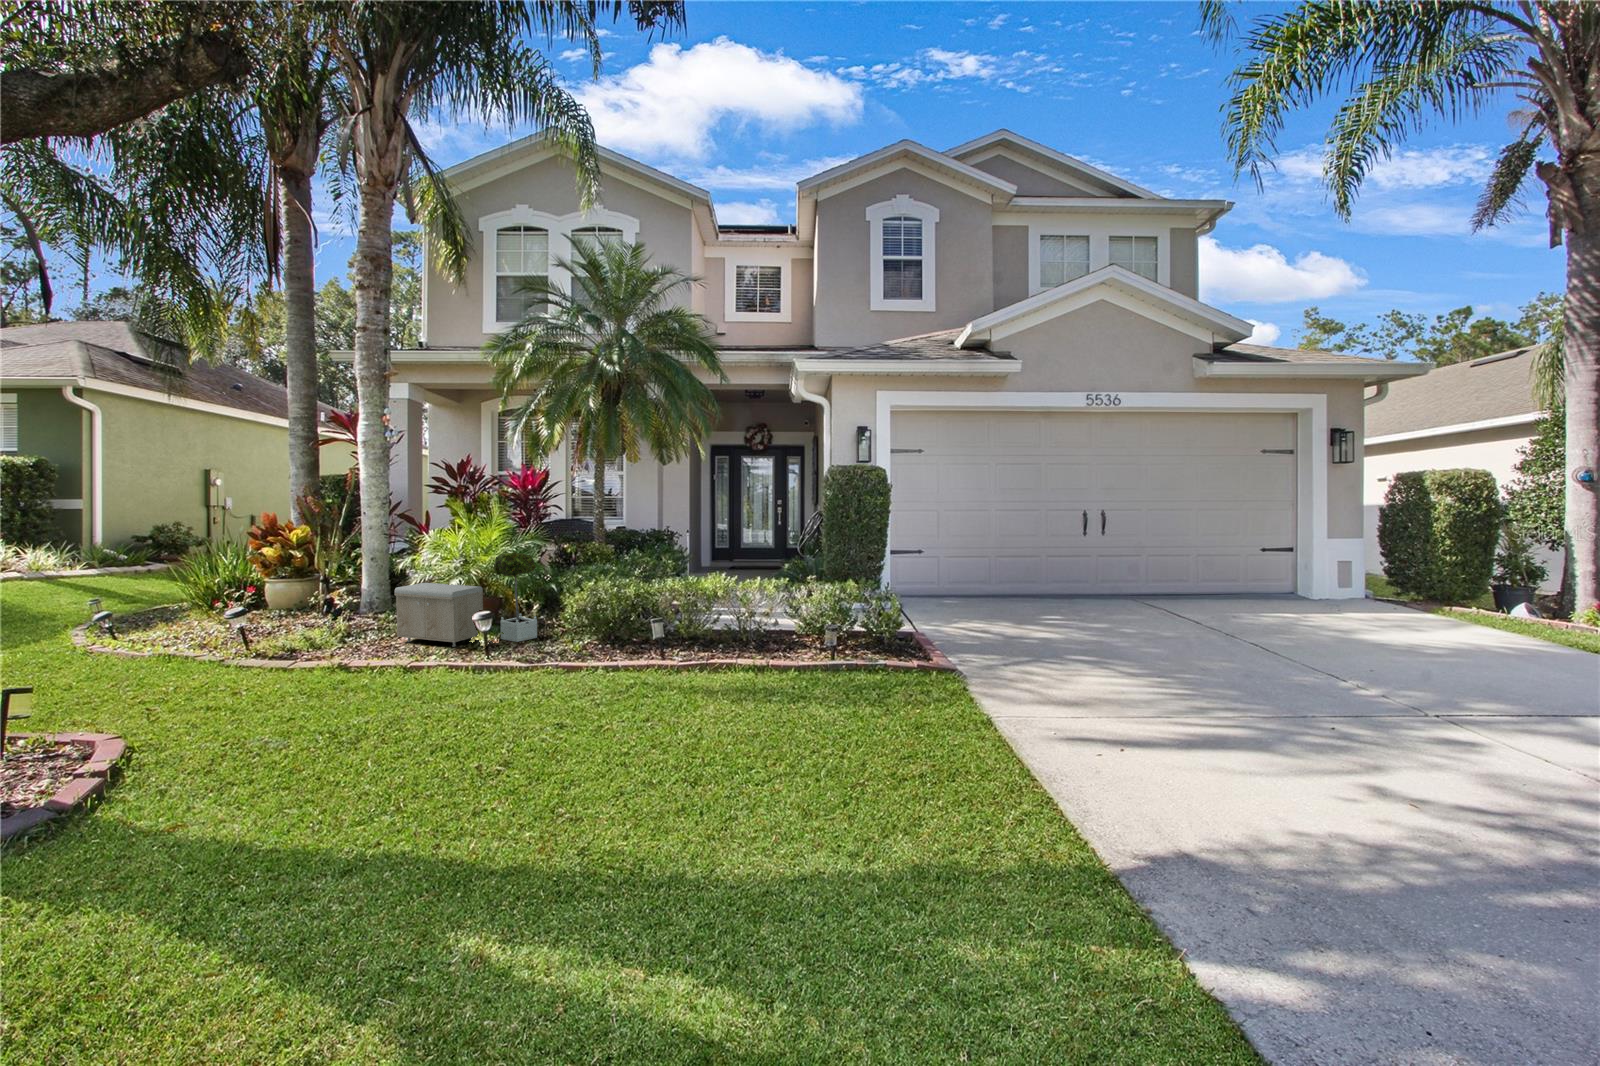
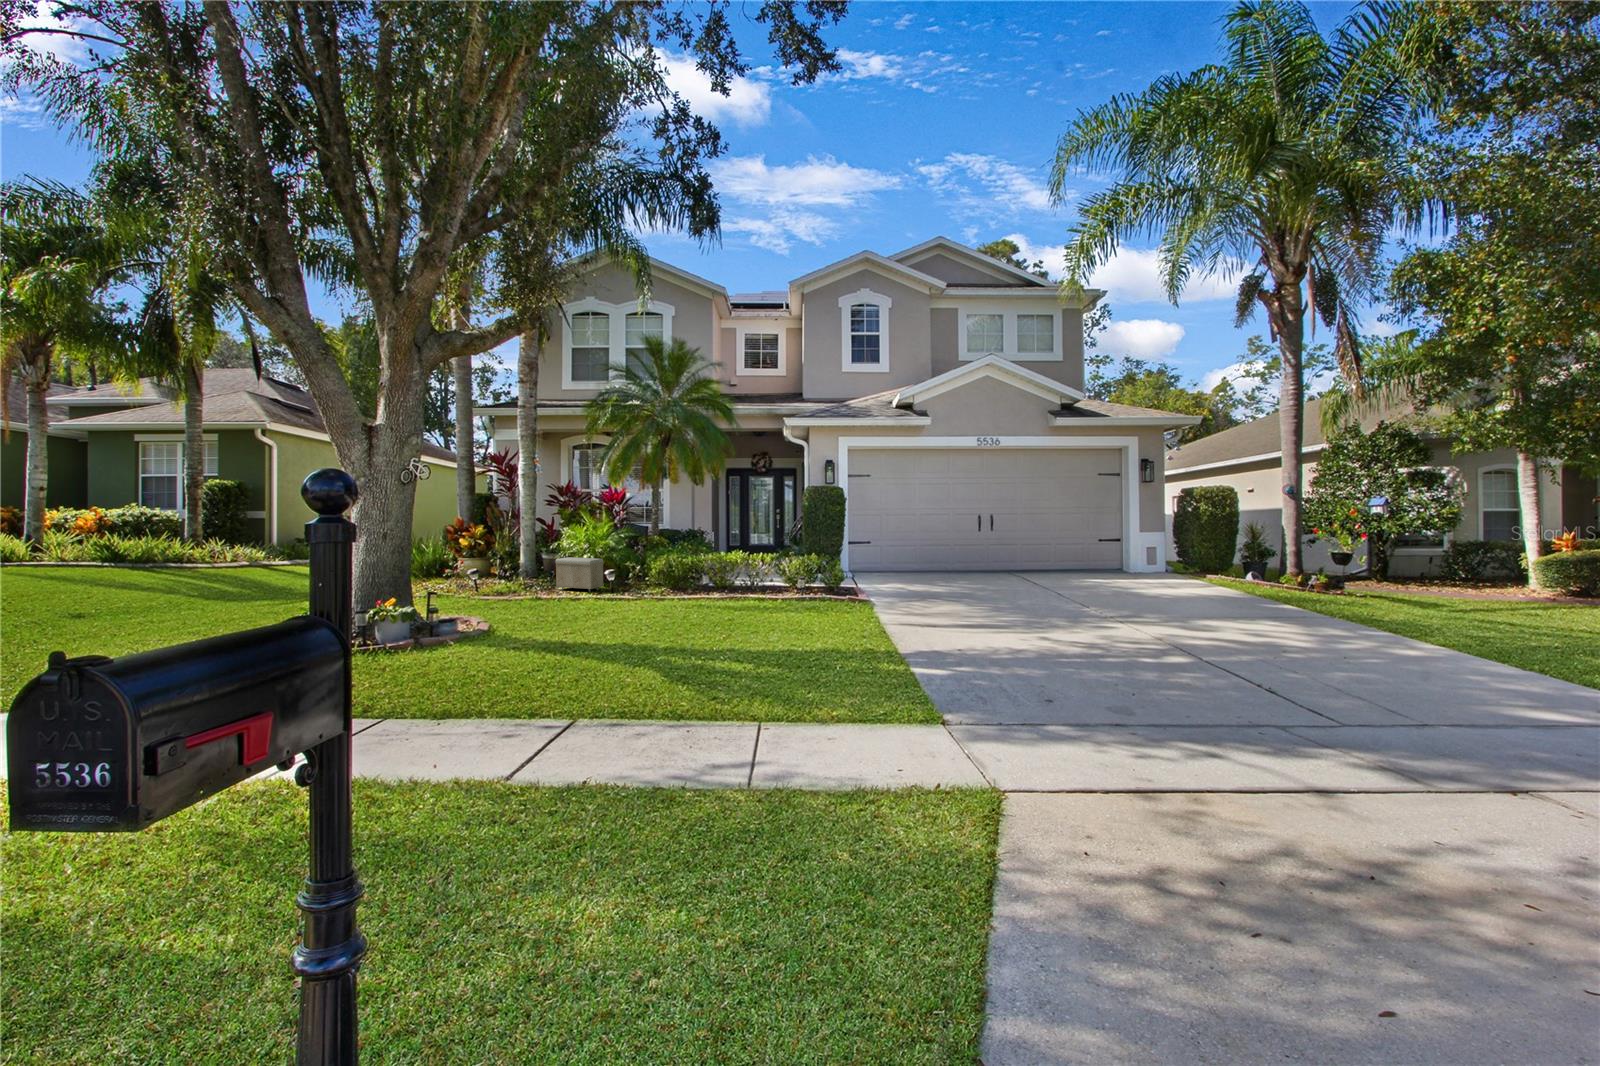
potted tree: present [493,551,537,642] -> none [609,539,632,590]

